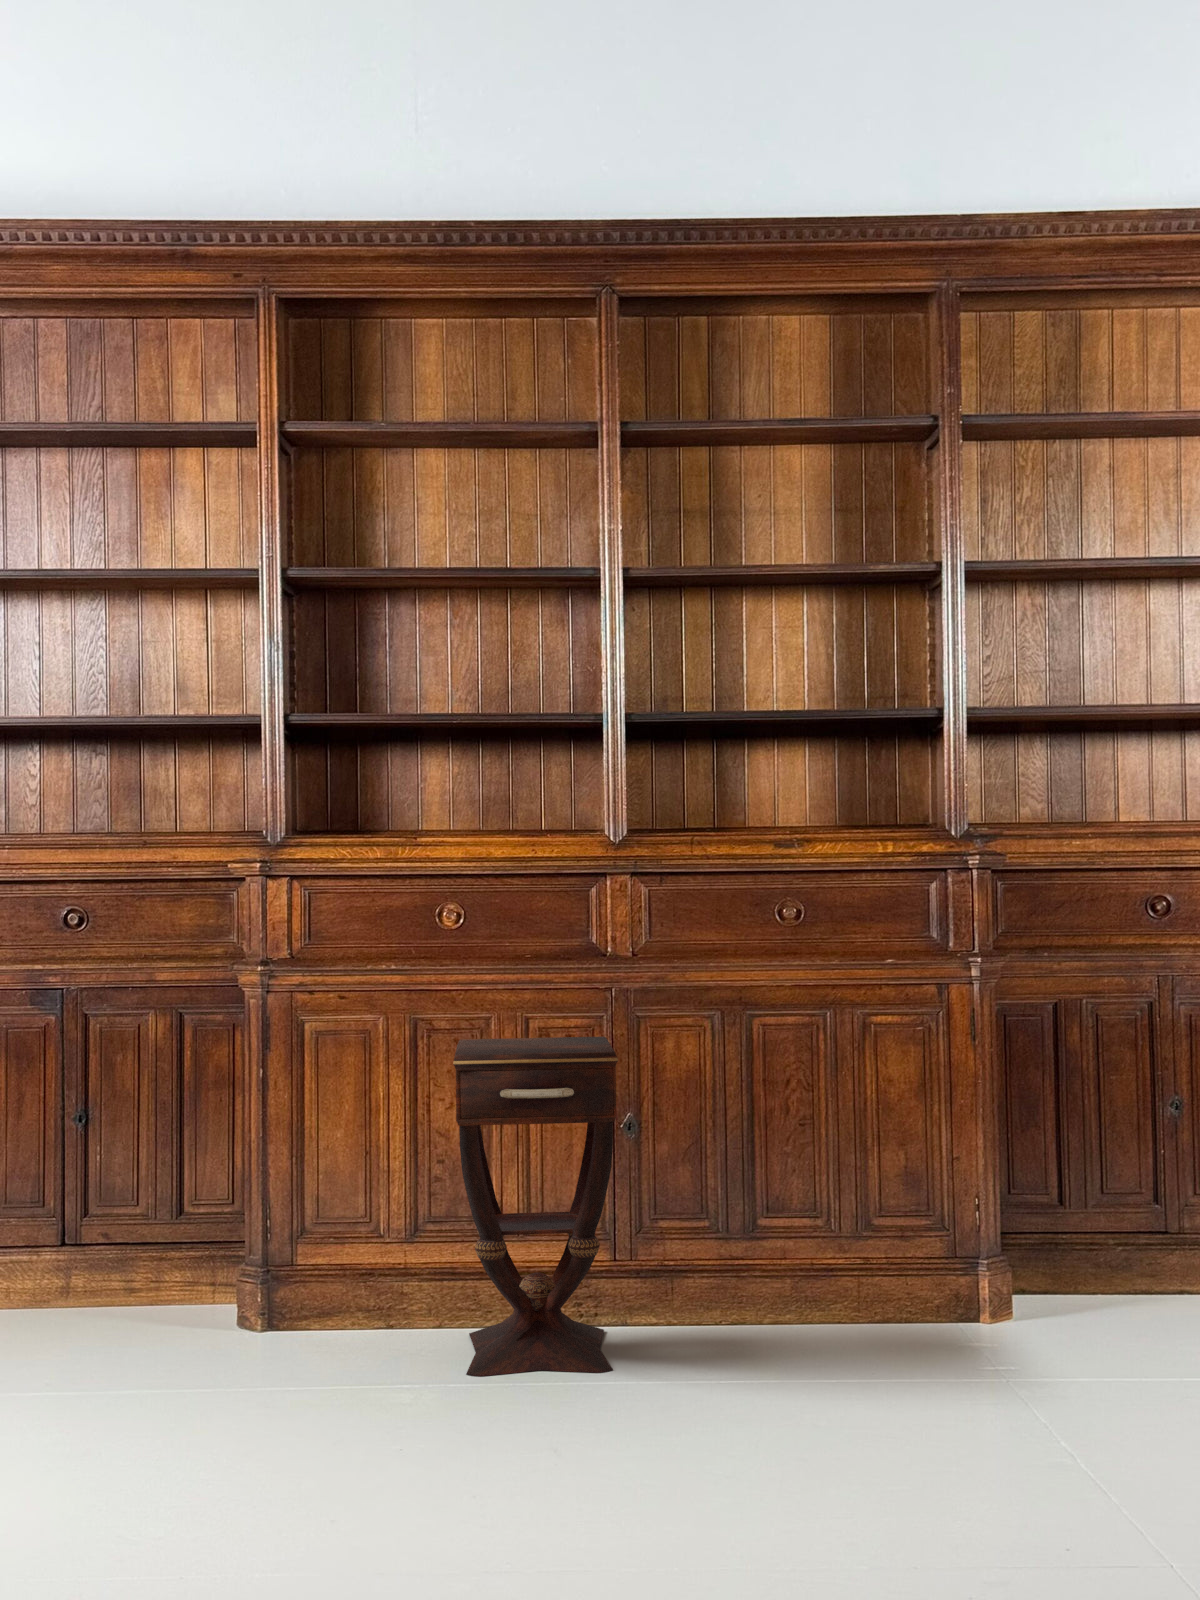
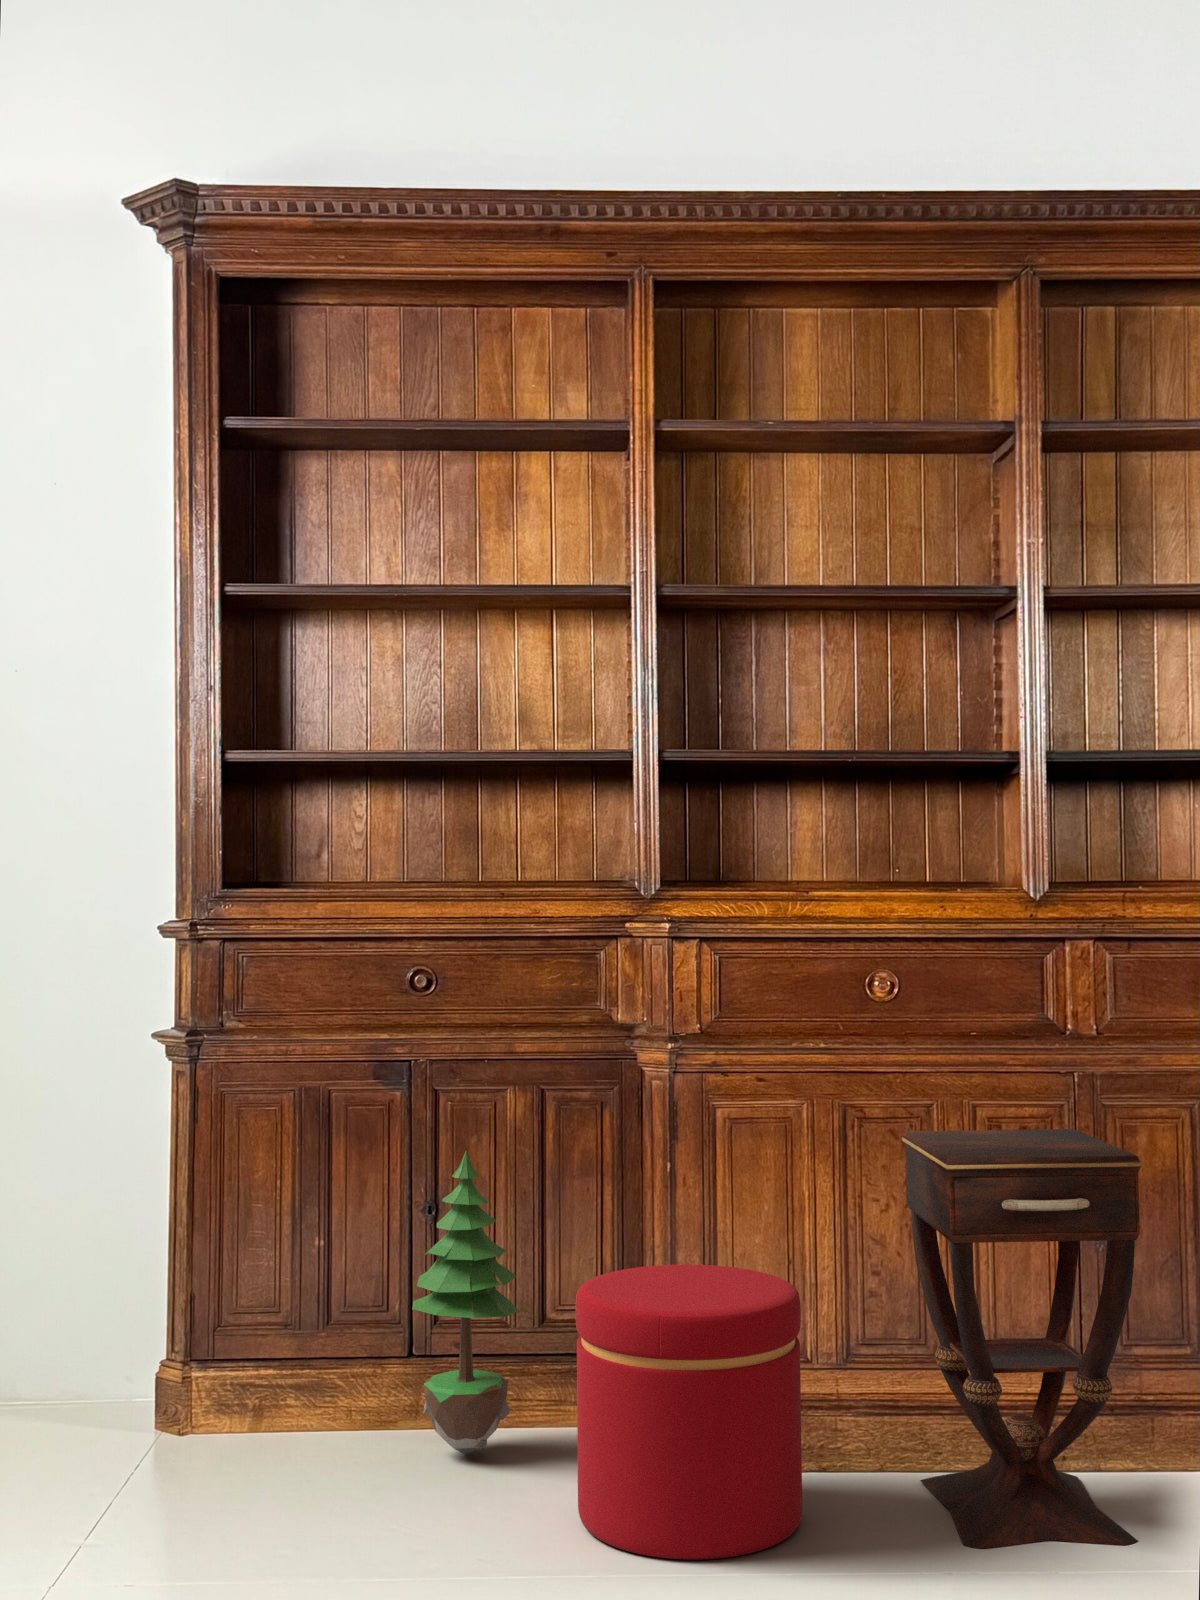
potted tree: none [48,1061,145,1322] -> present [412,1151,519,1455]
ottoman: none [156,1154,348,1386] -> present [575,1264,802,1560]

